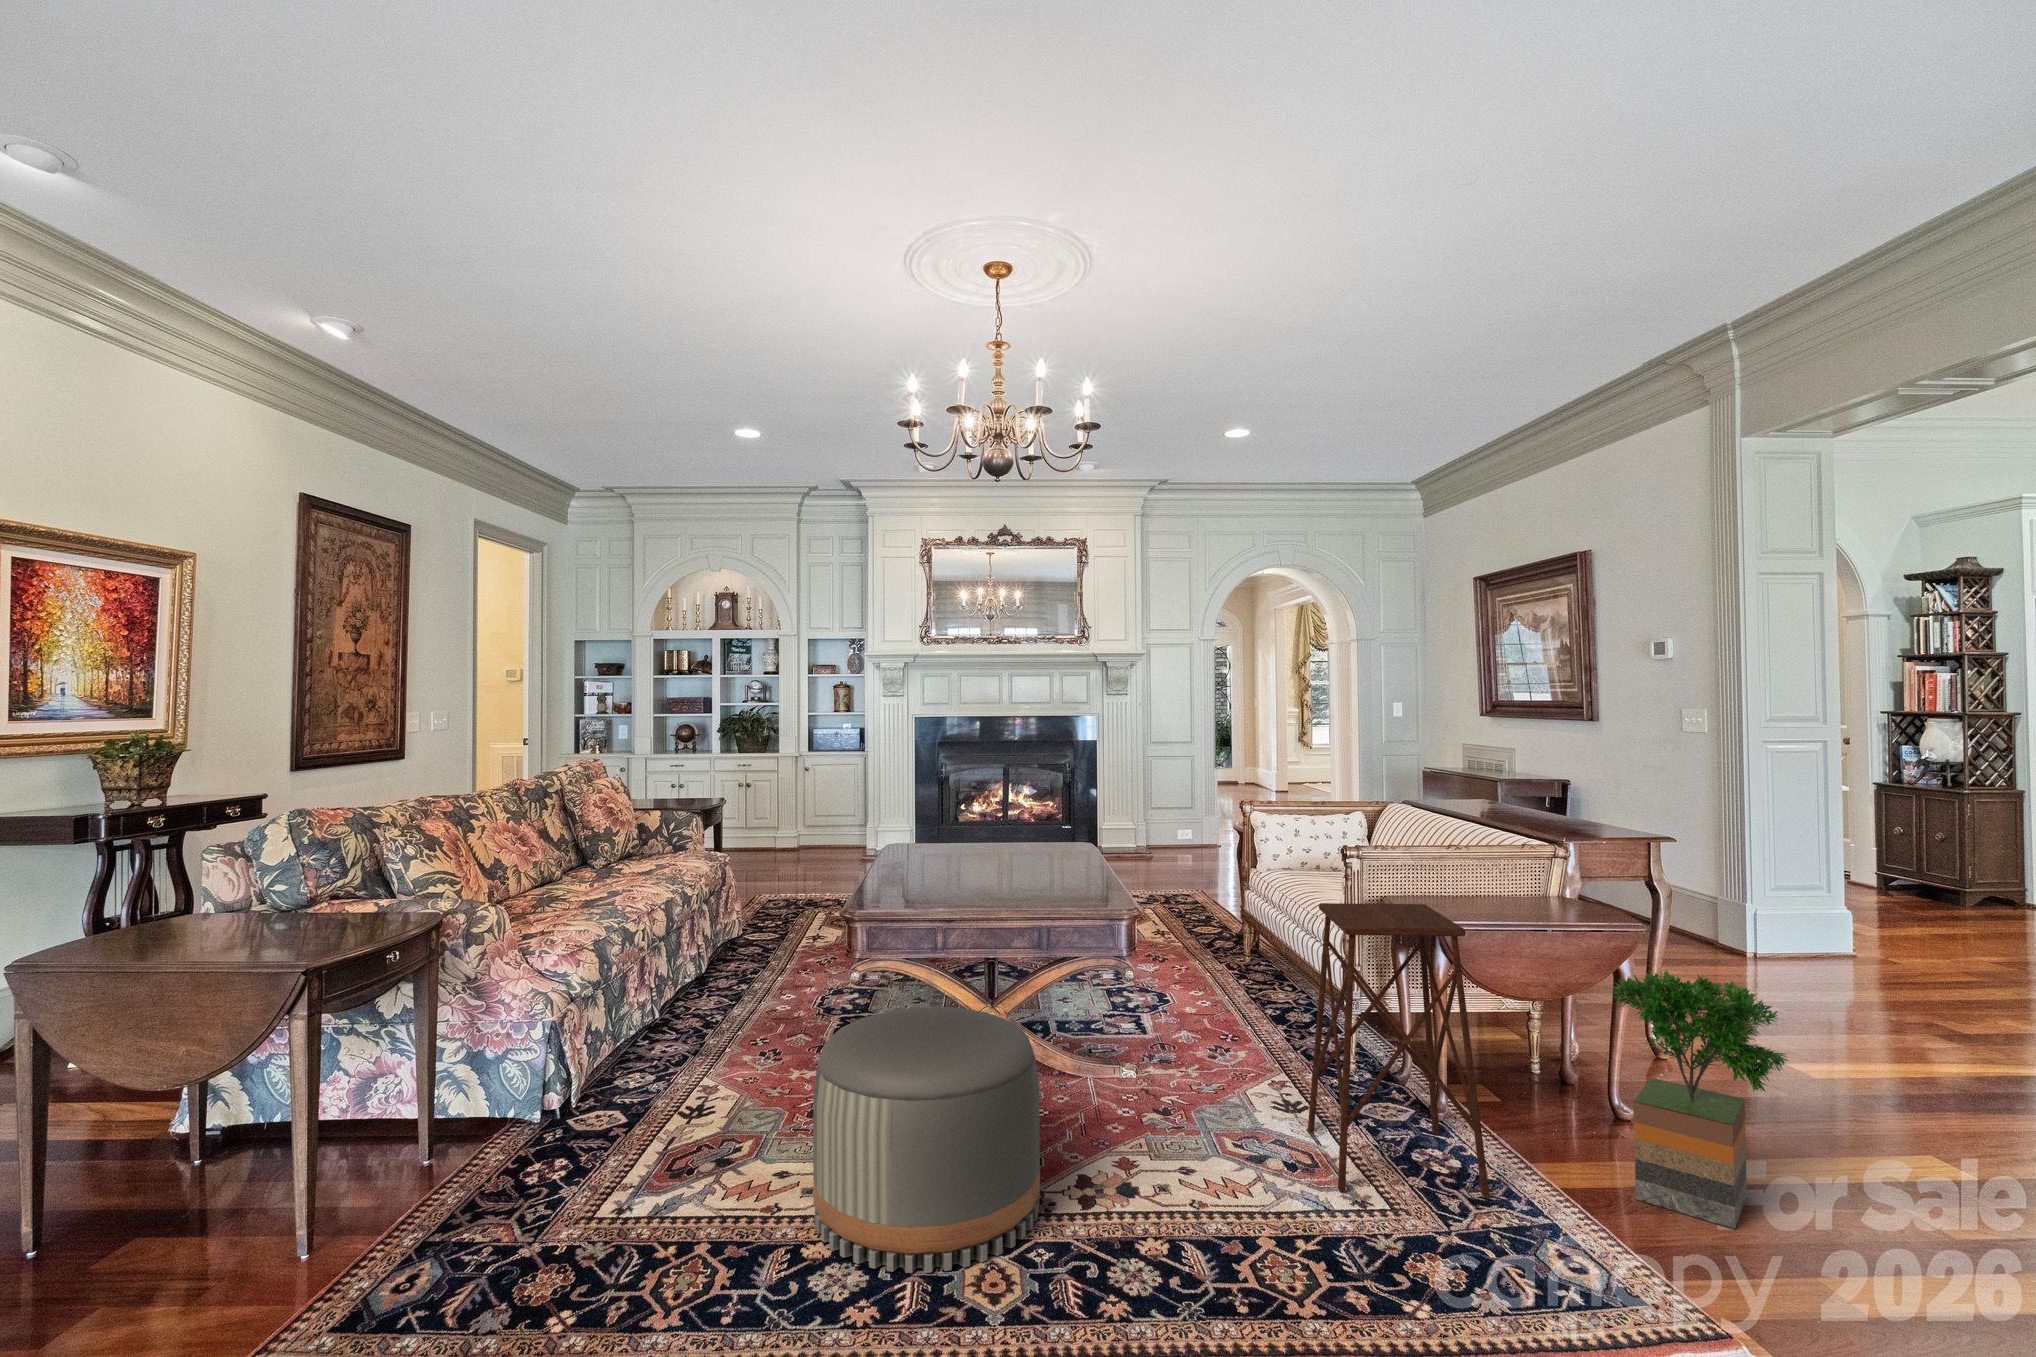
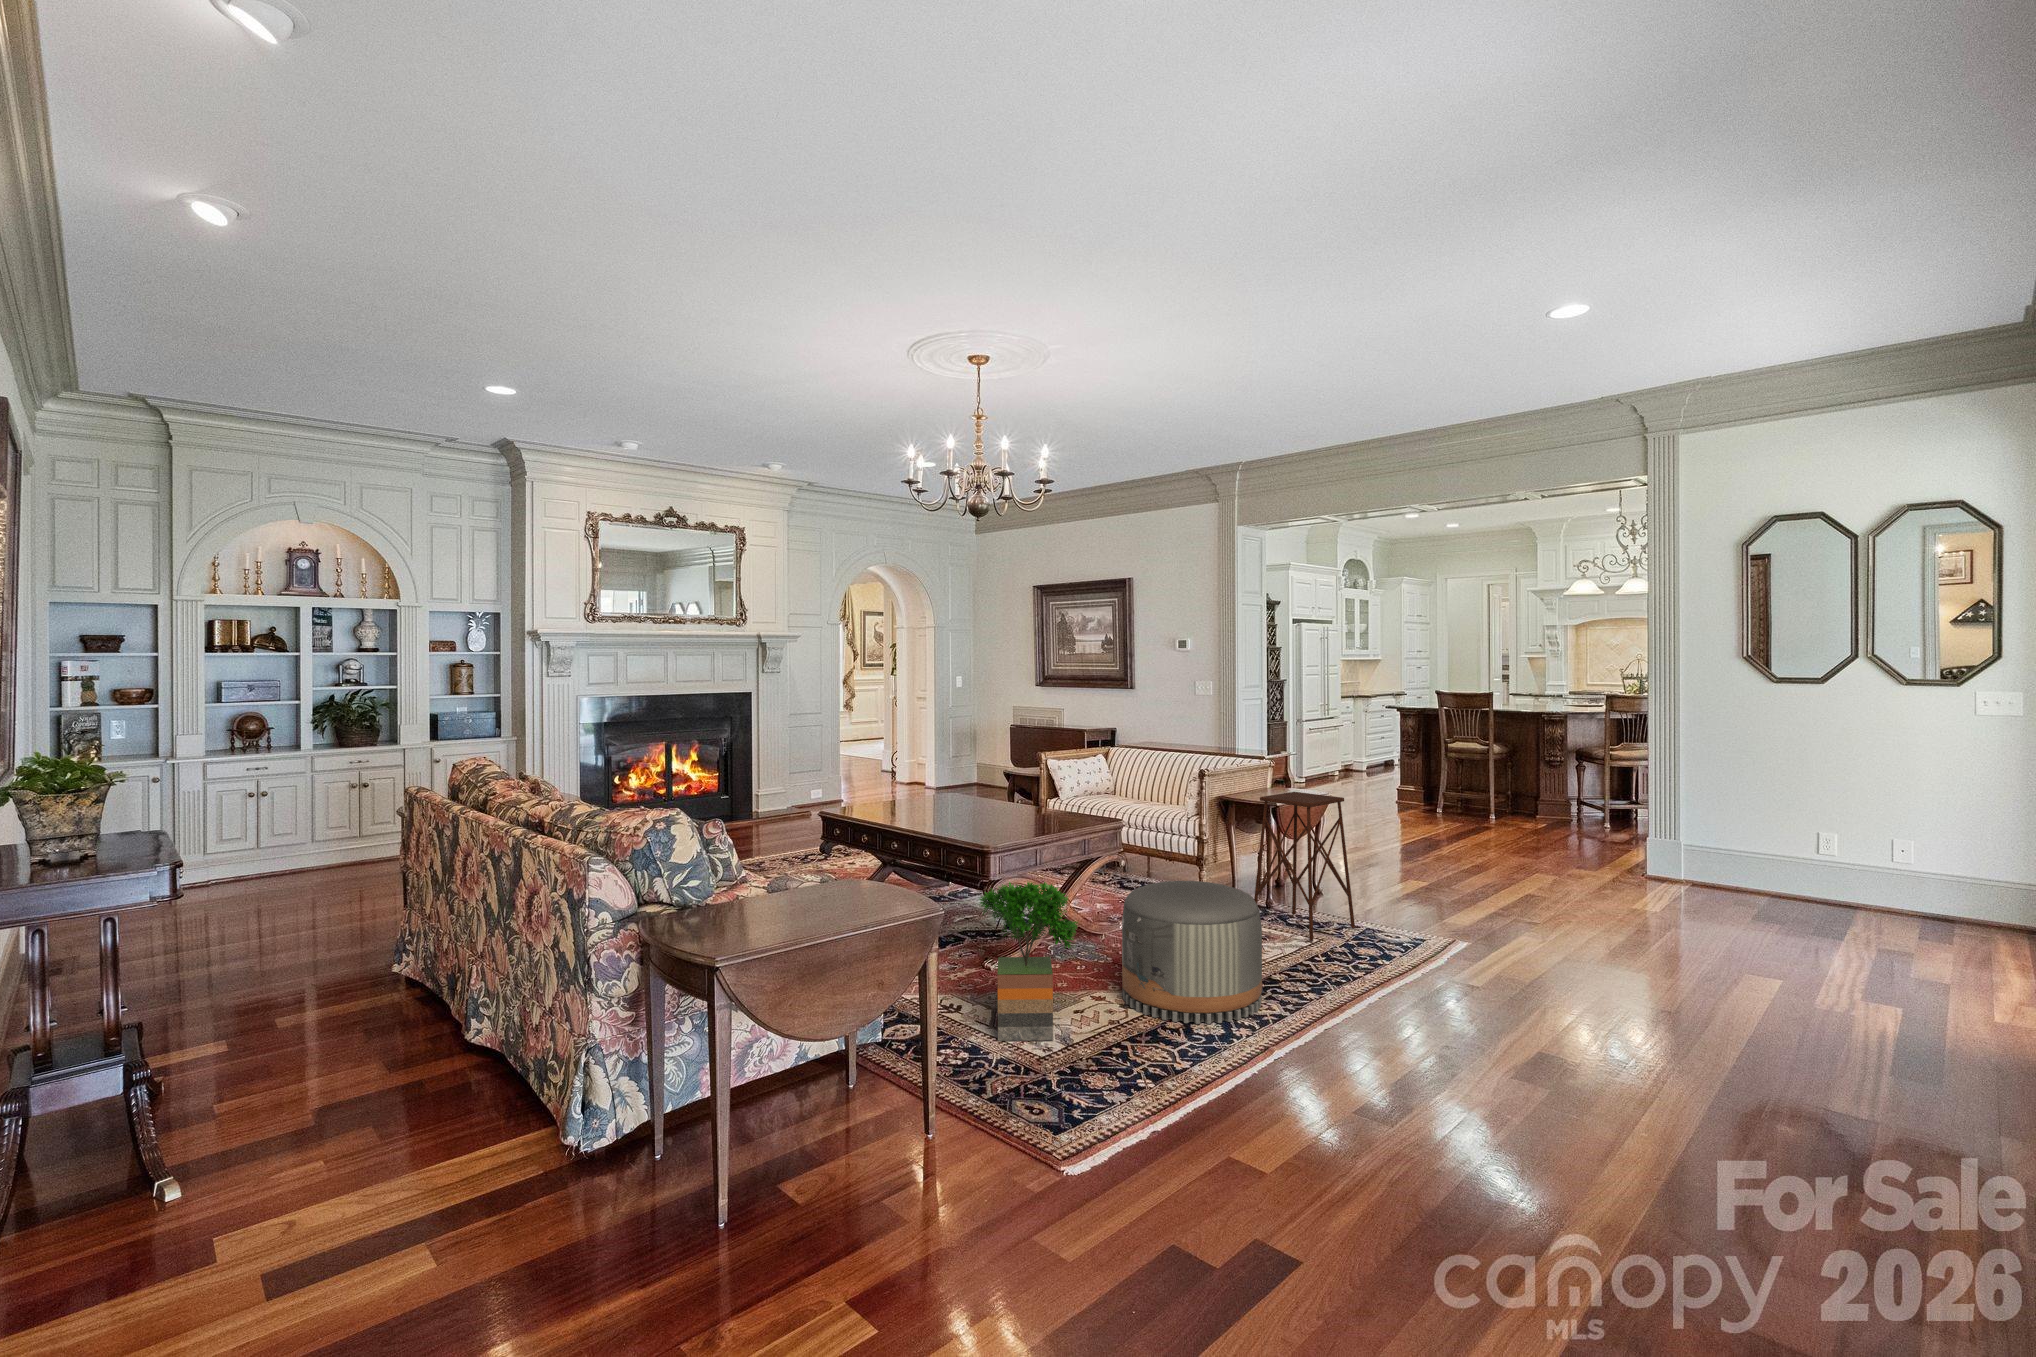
potted tree: present [1611,970,1788,1229] -> present [979,882,1078,1041]

